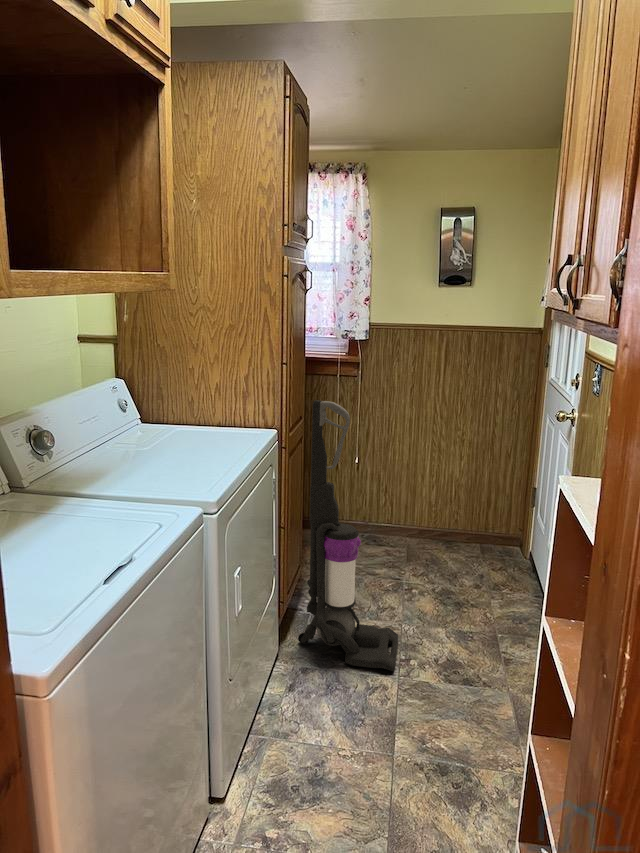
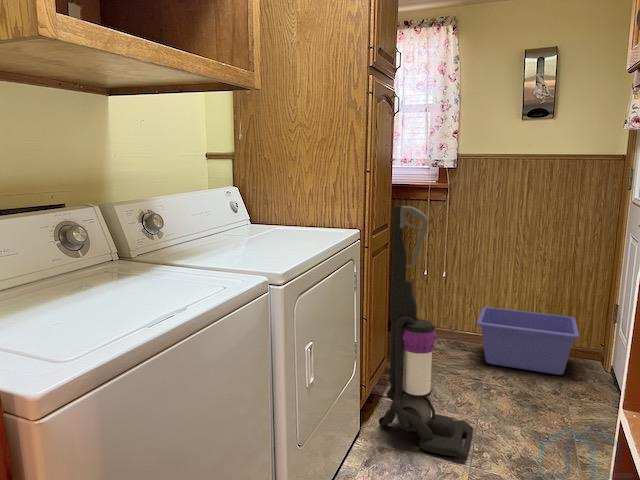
storage bin: none [395,496,500,566] -> present [477,307,579,375]

